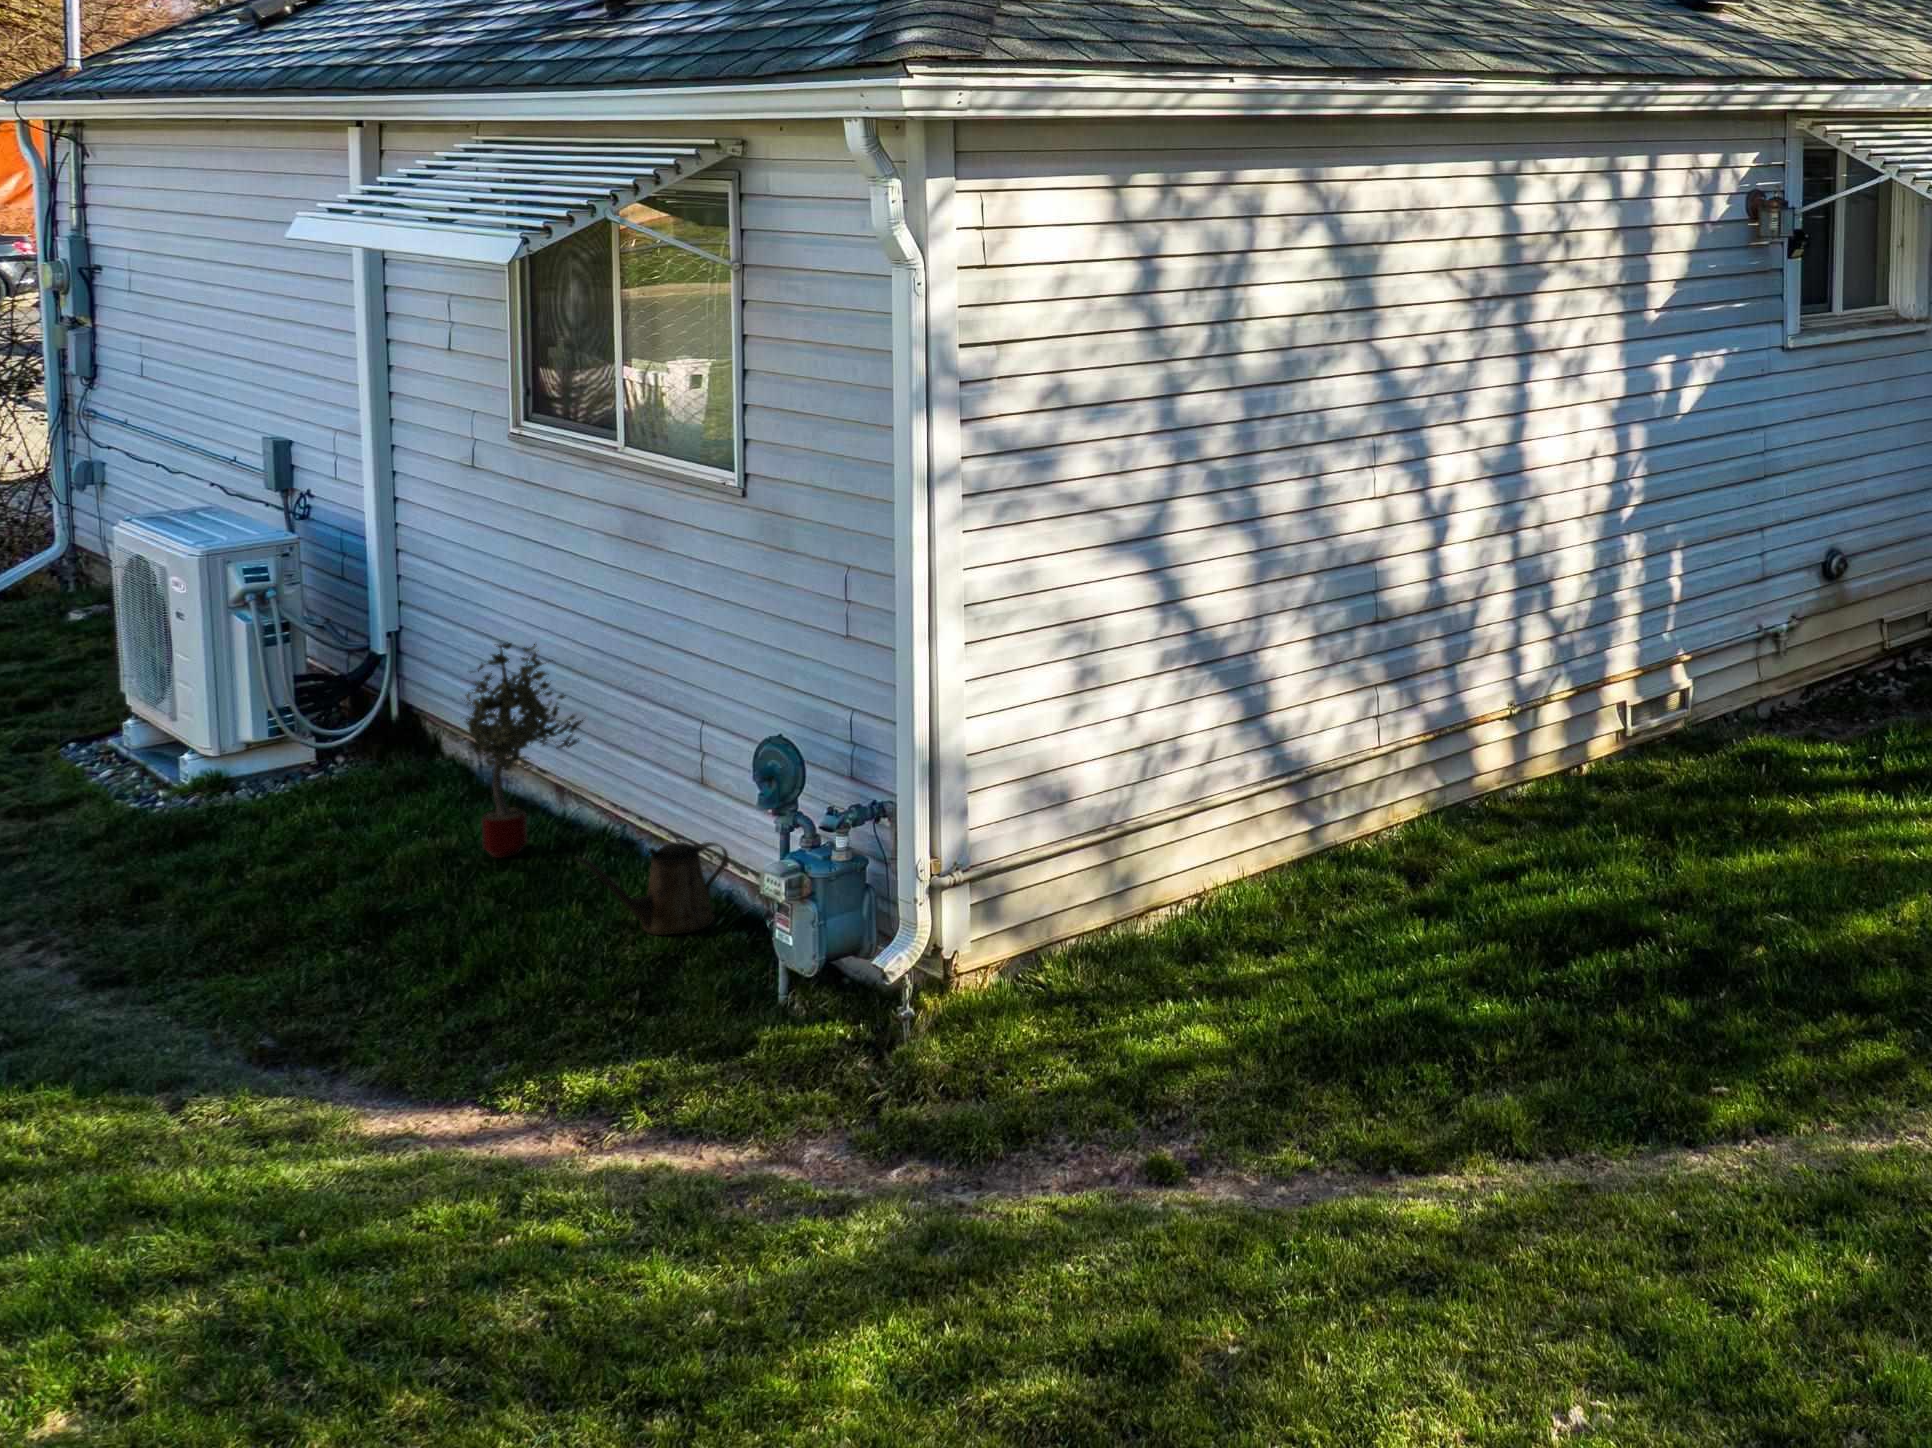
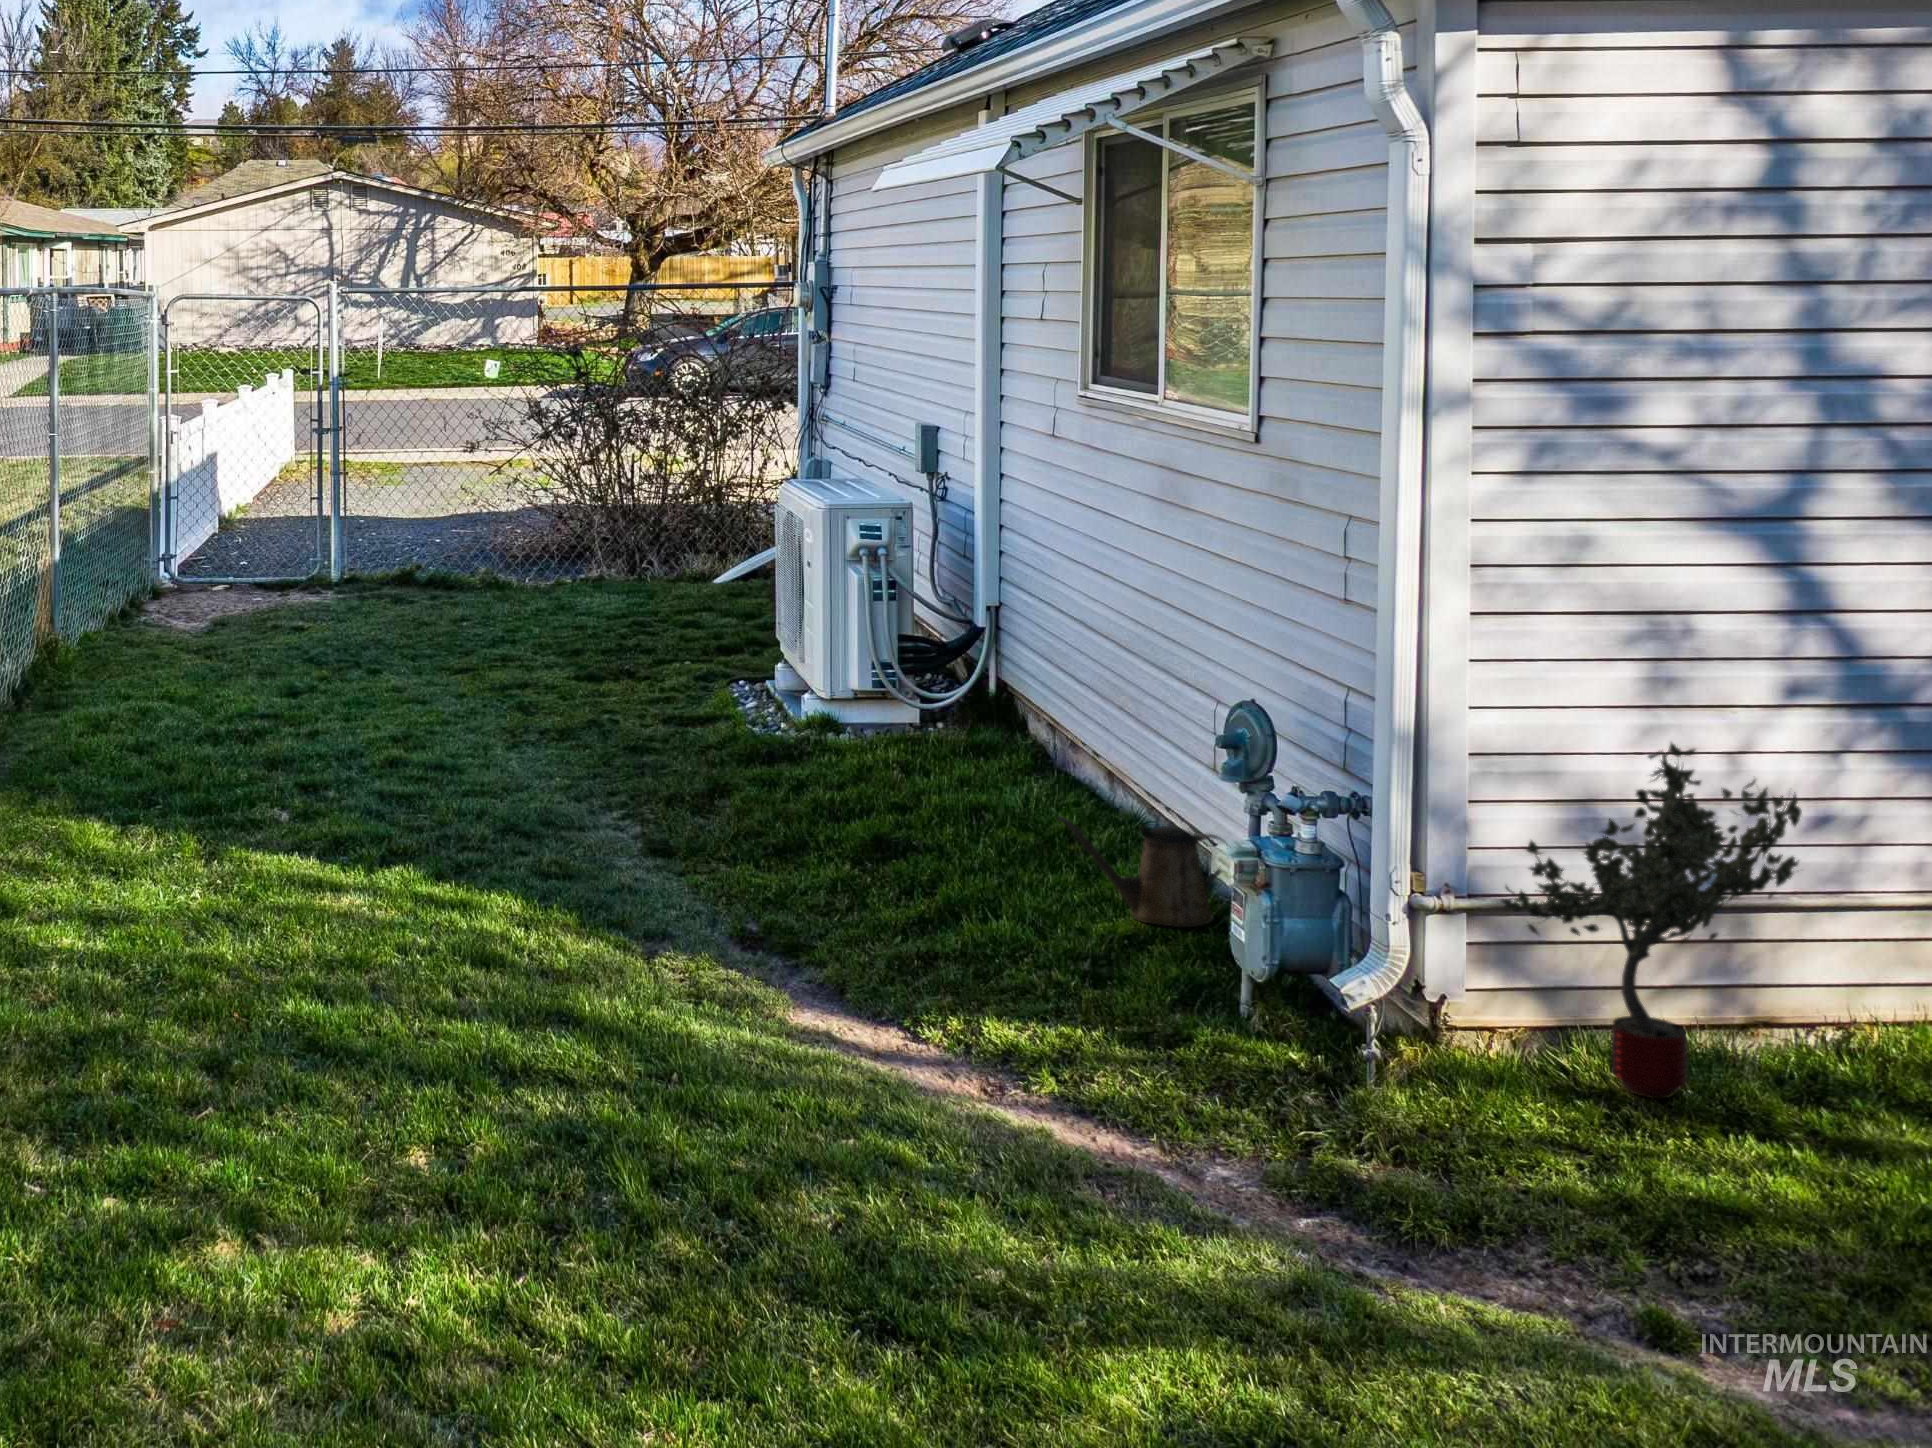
potted tree: present [464,643,583,858] -> present [1501,743,1802,1099]

